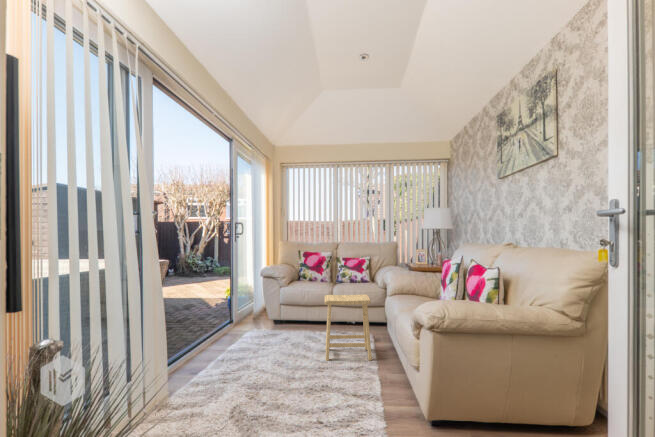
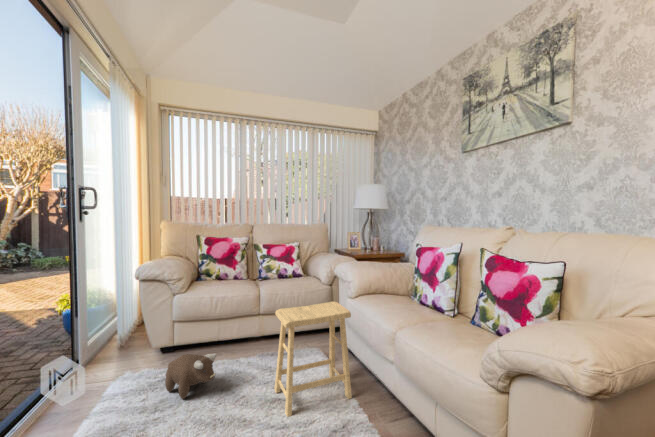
plush toy: none [266,319,293,344] -> present [165,354,217,399]

